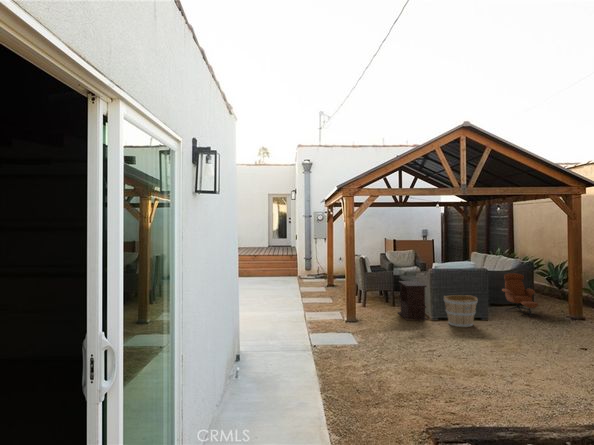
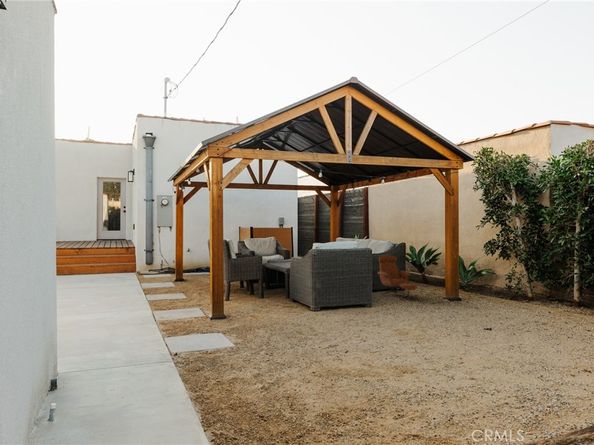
side table: present [398,281,428,320] -> none [271,265,310,312]
wooden bucket: present [444,295,478,327] -> none [329,277,367,315]

